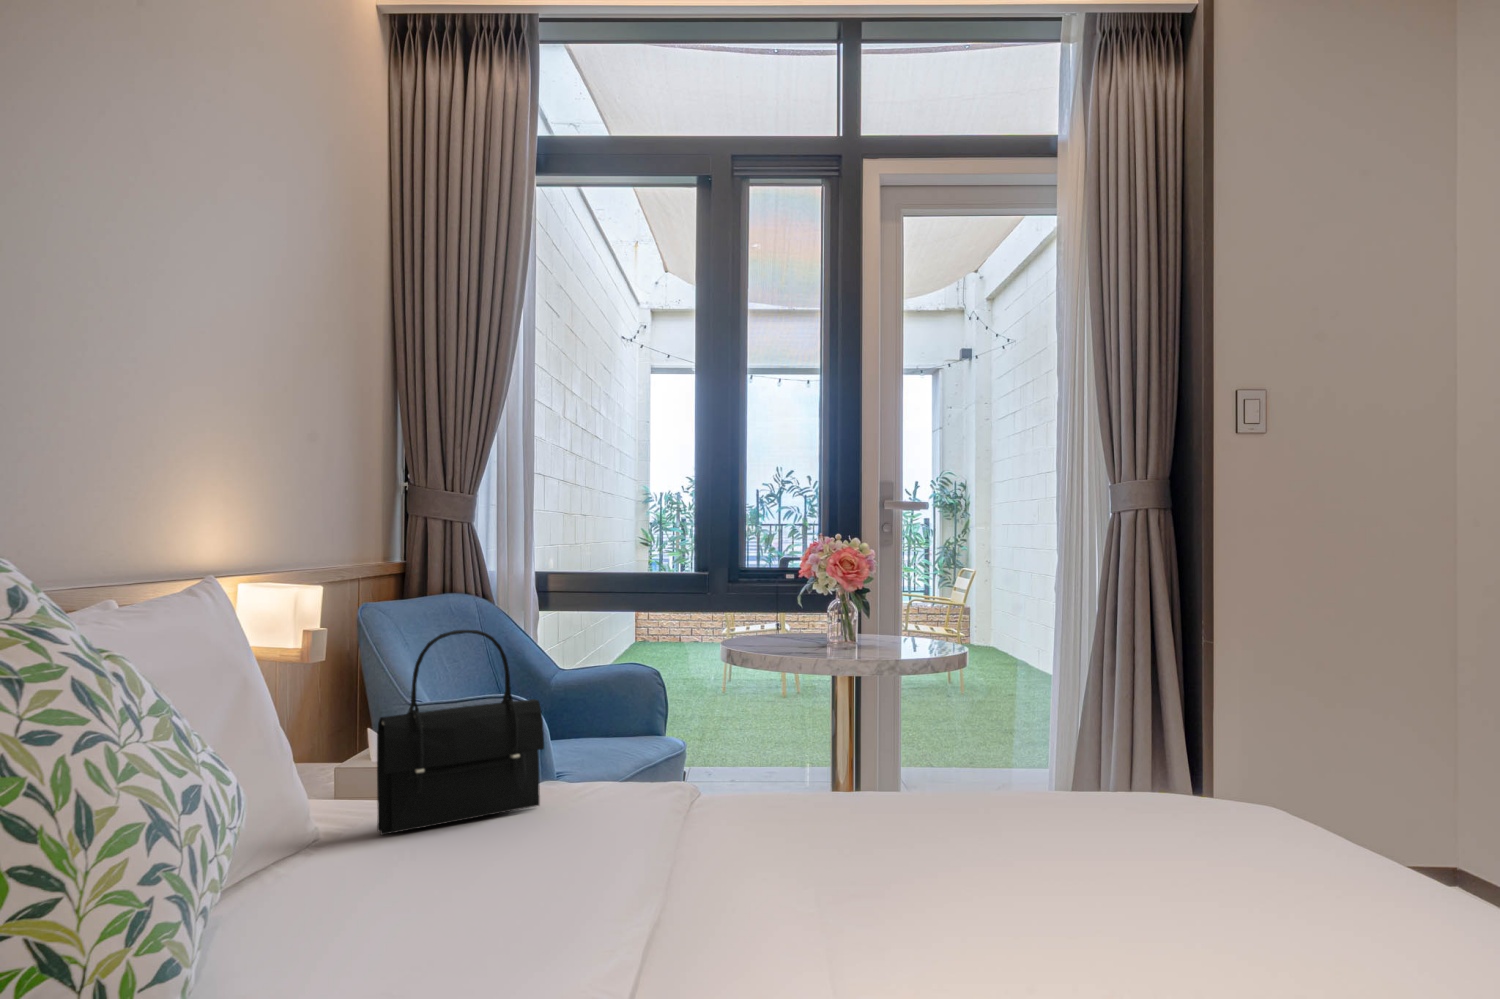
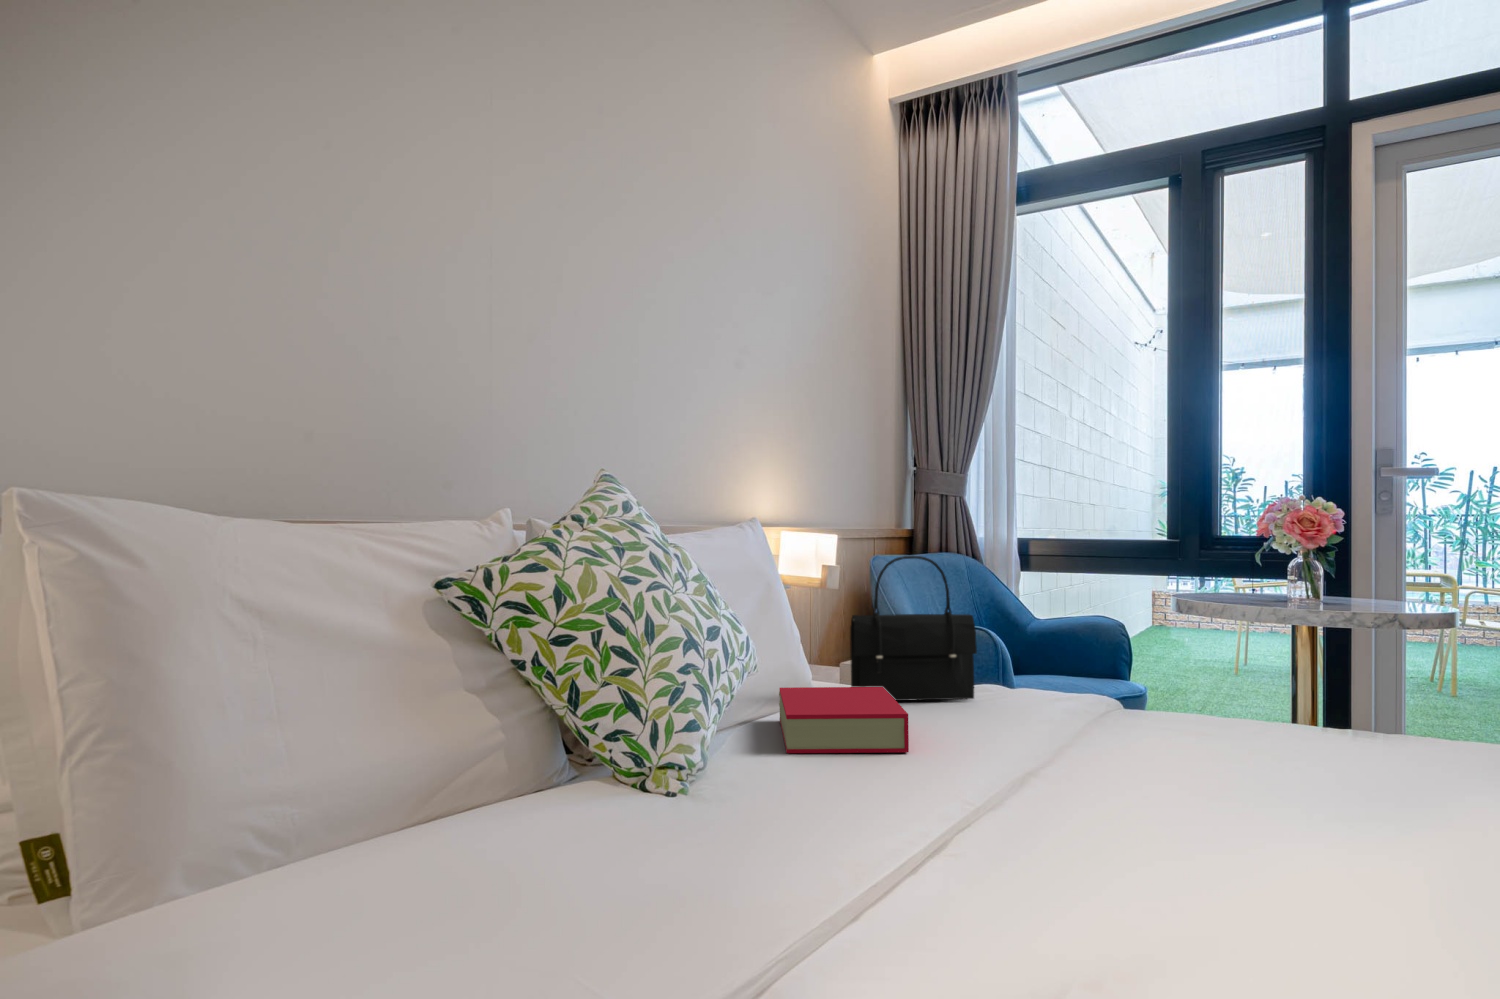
book: none [283,820,496,963] -> present [779,687,909,753]

